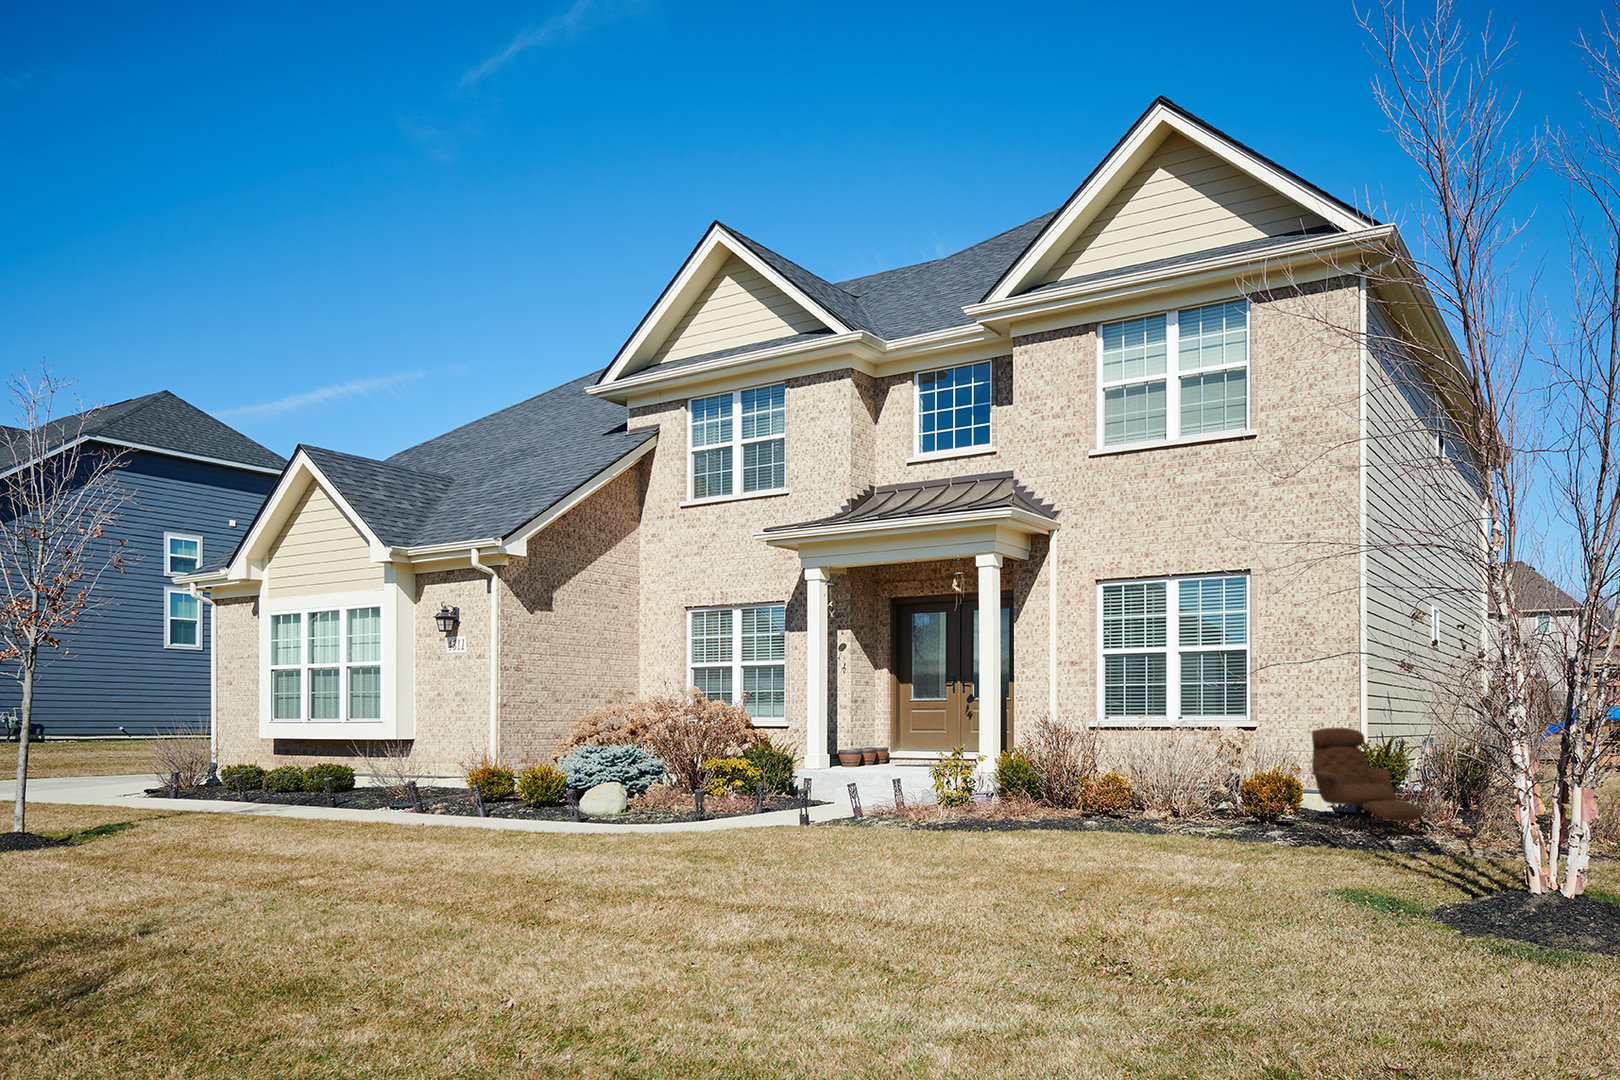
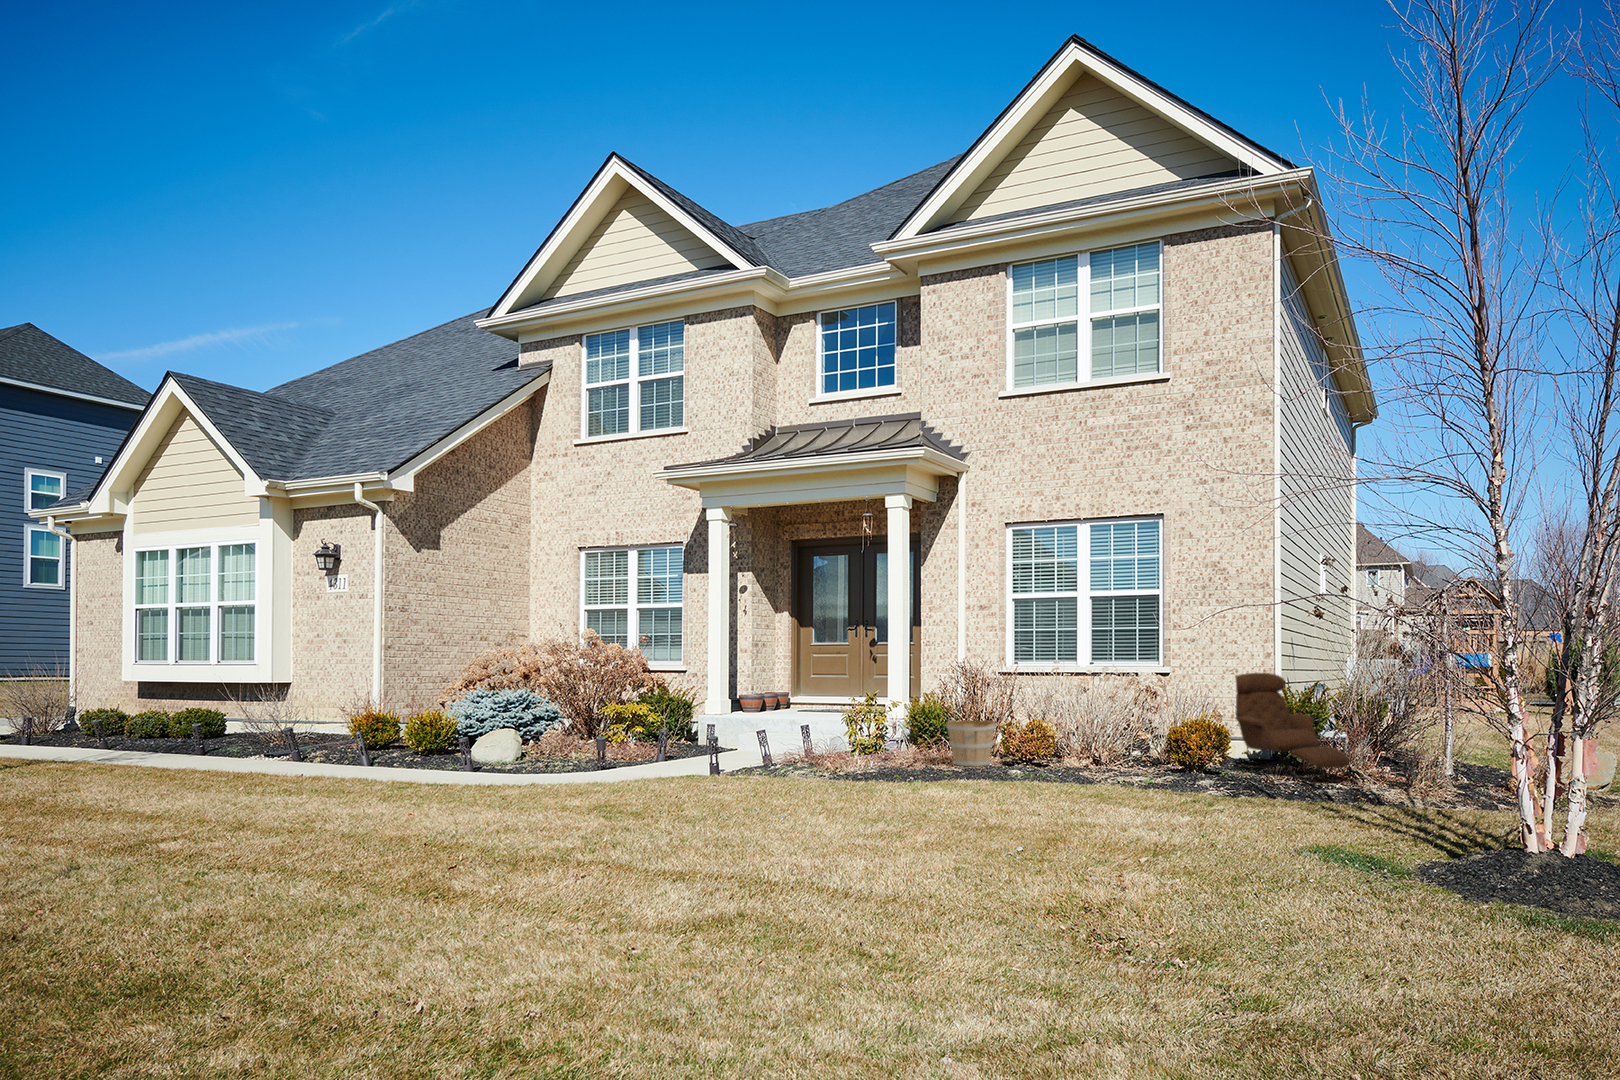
wooden bucket: none [1028,774,1077,819] -> present [946,720,996,767]

